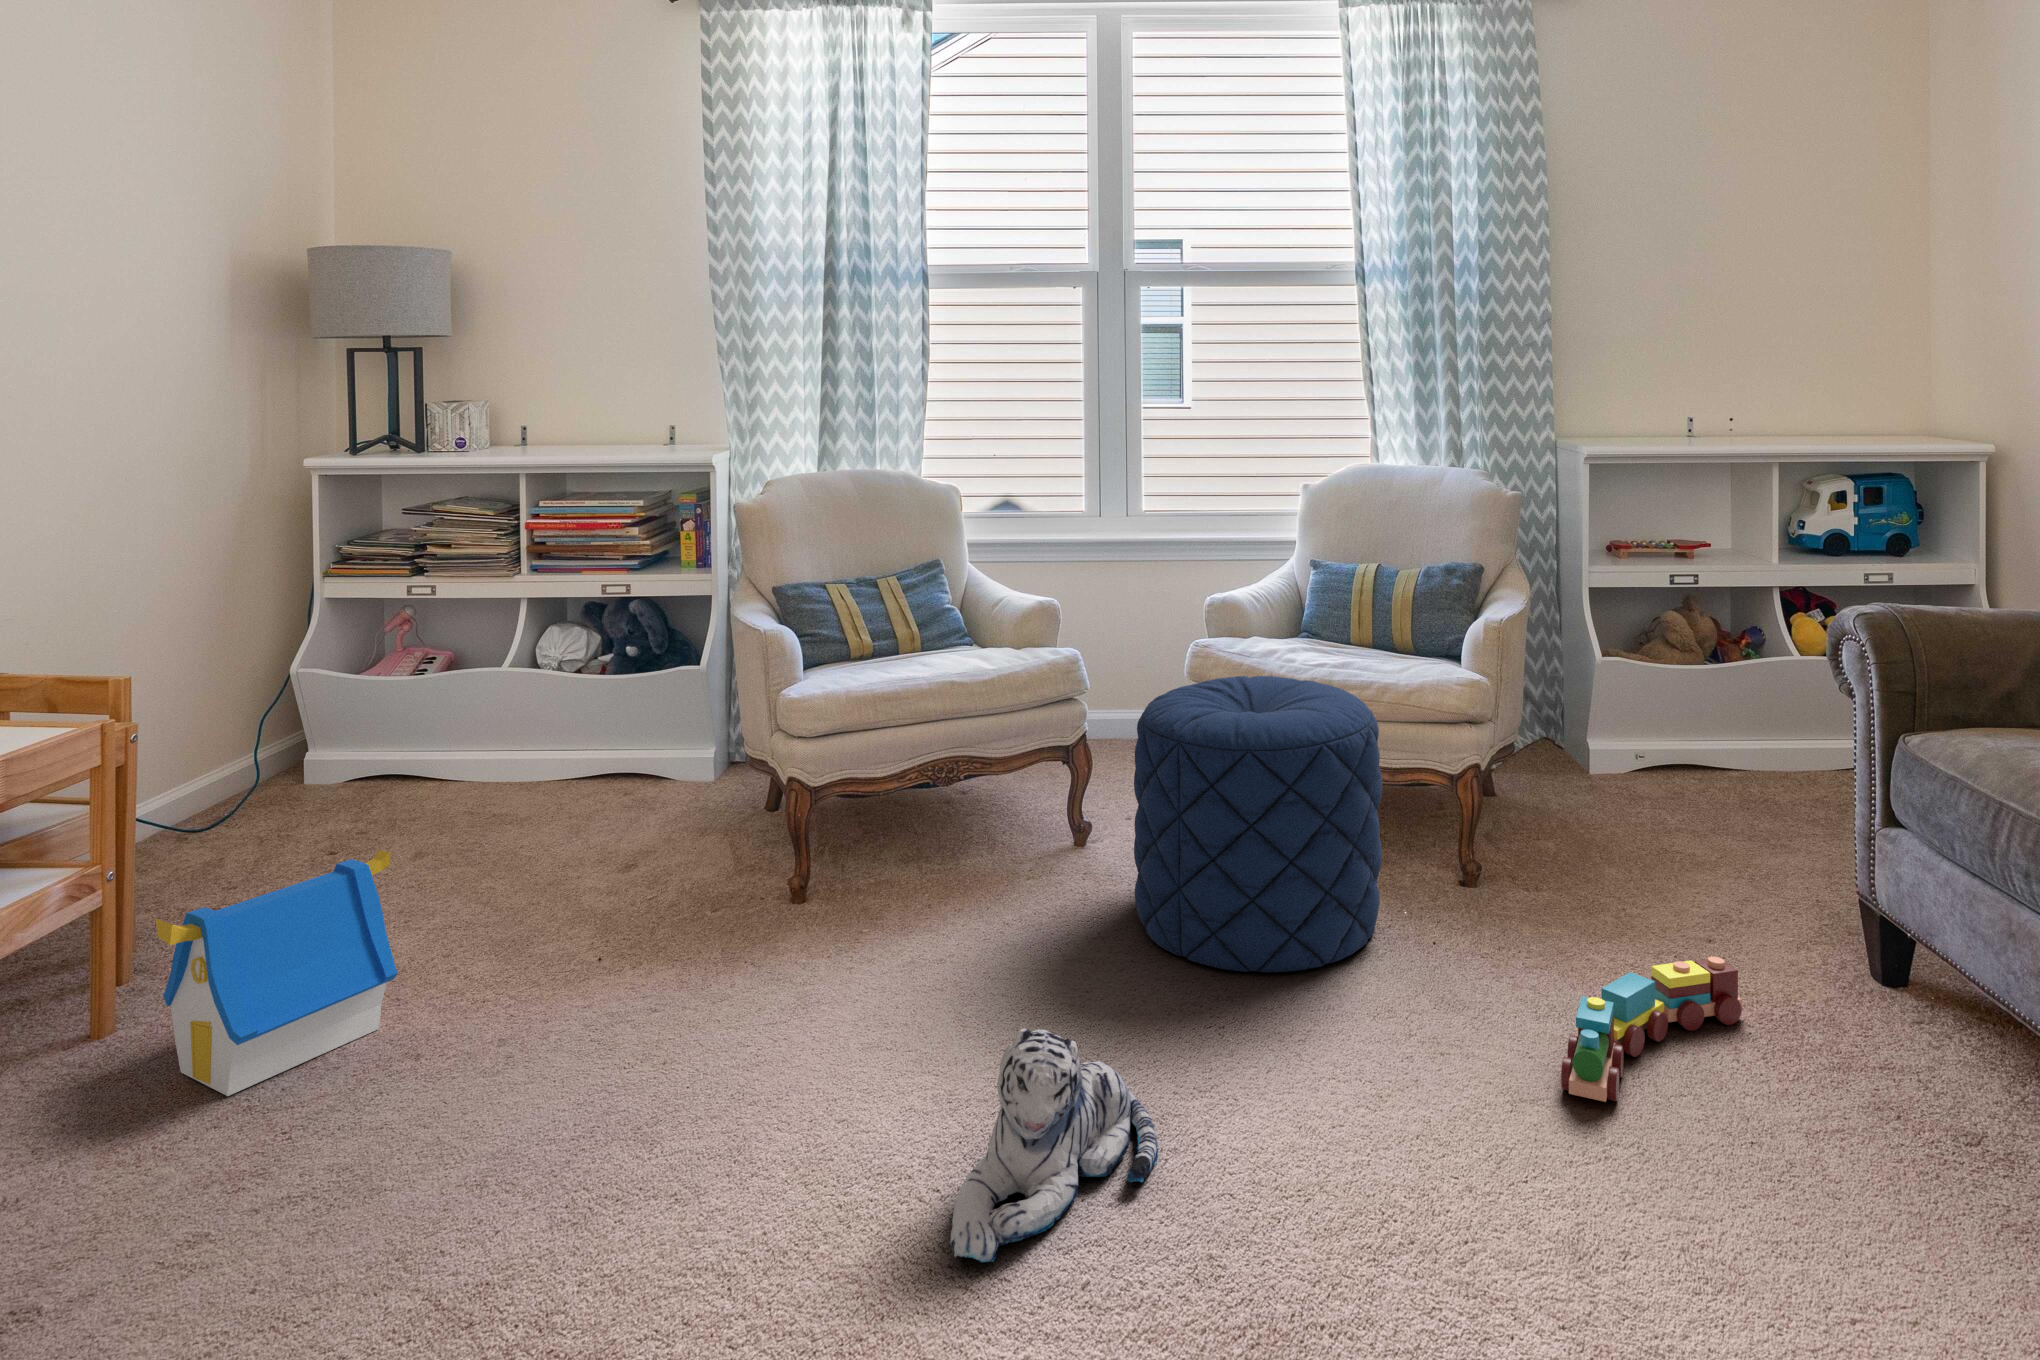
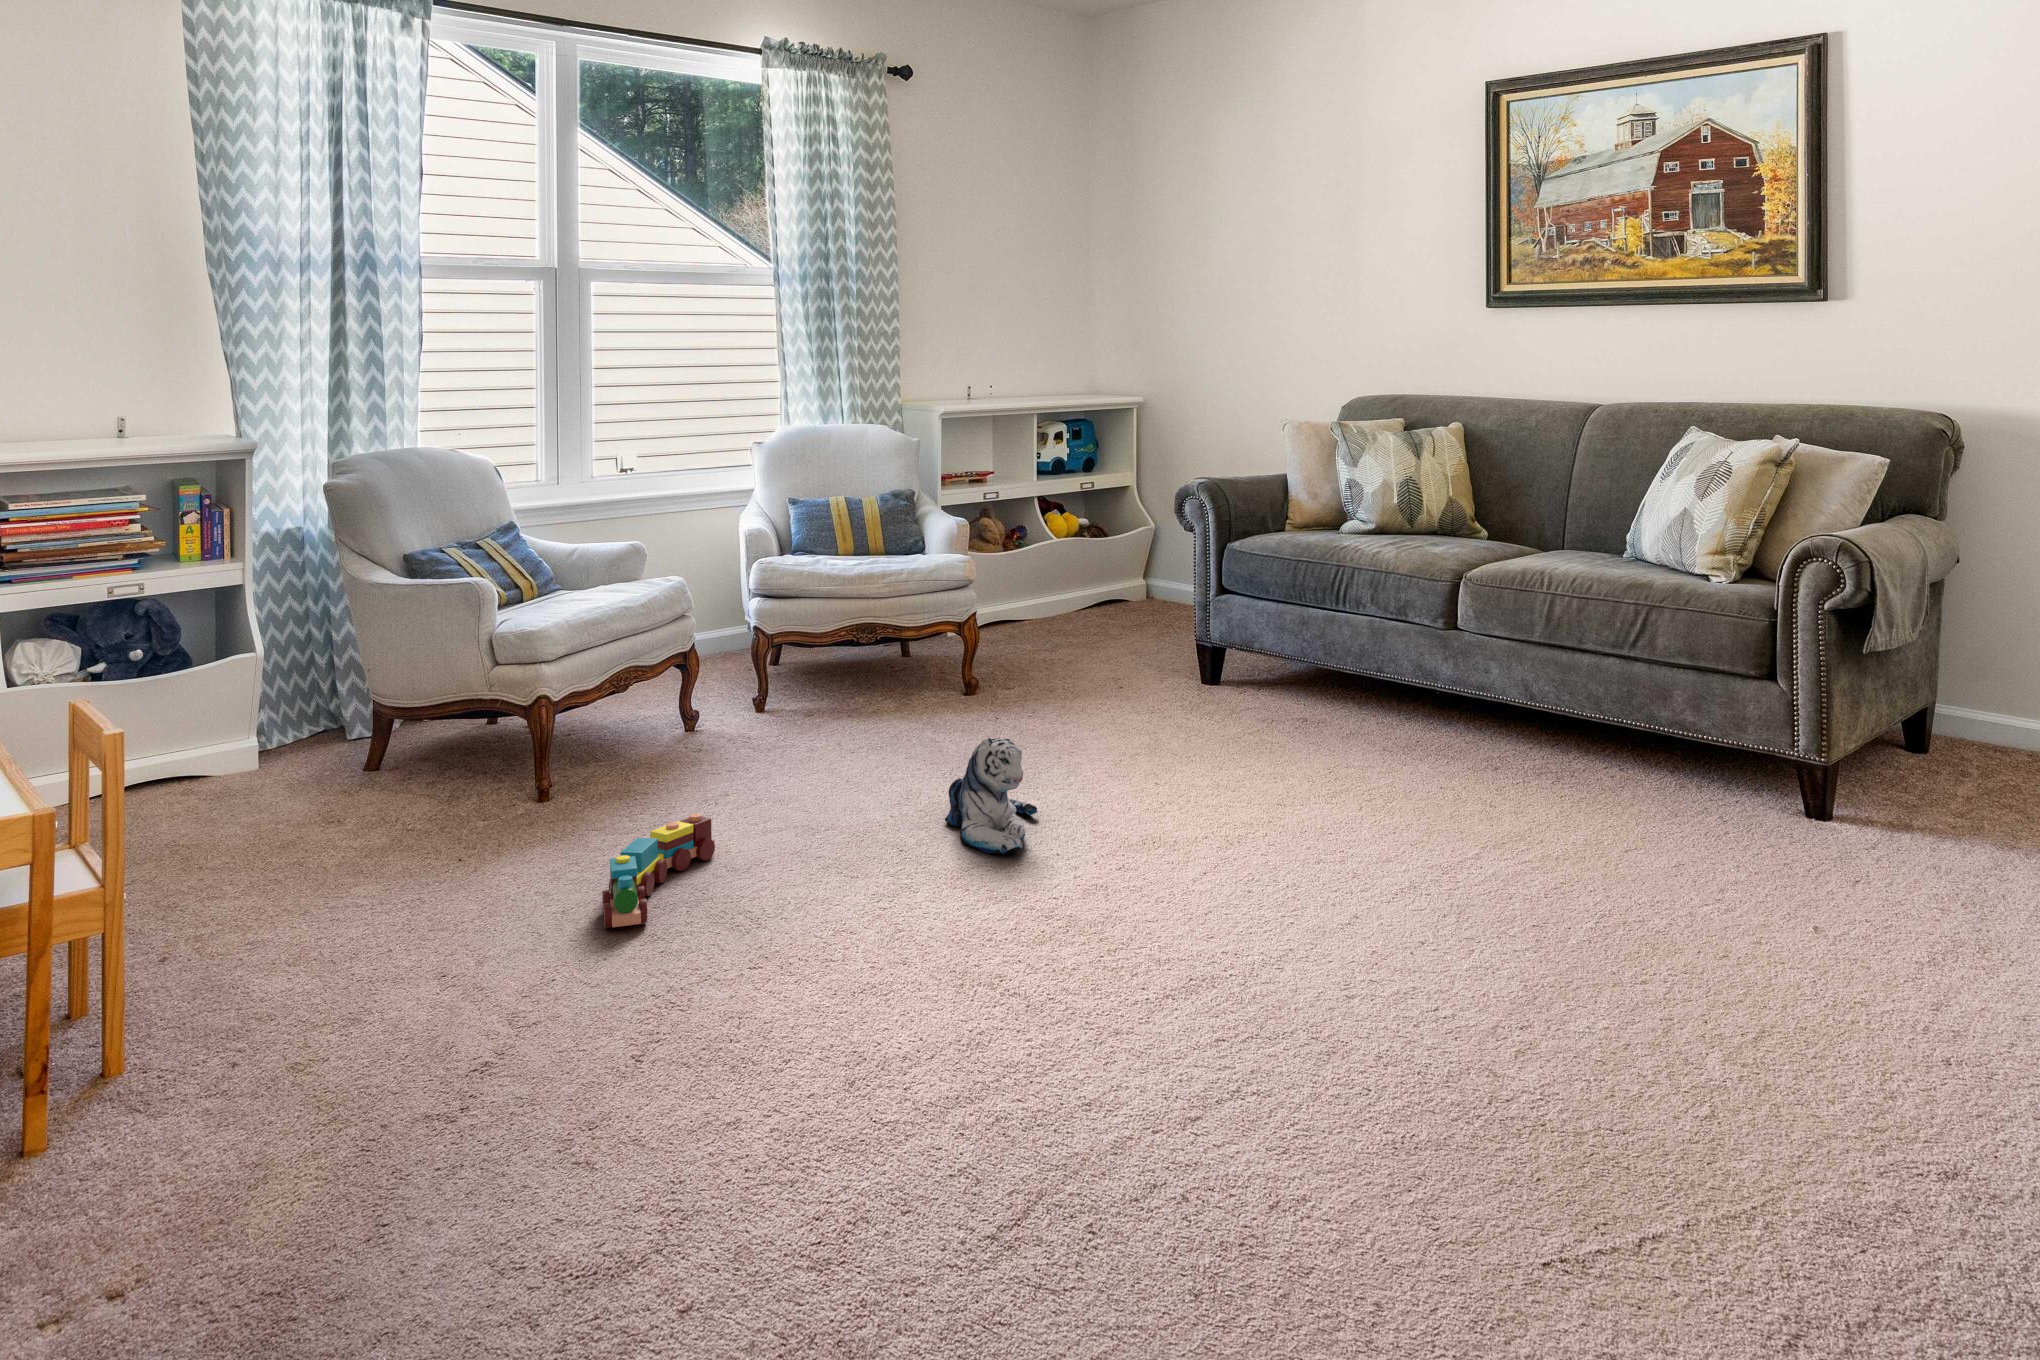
pouf: present [1134,676,1382,972] -> none [809,568,978,753]
toy house: present [155,850,398,1096] -> none [263,776,439,975]
toy train: present [1561,956,1742,1102] -> present [602,813,715,928]

